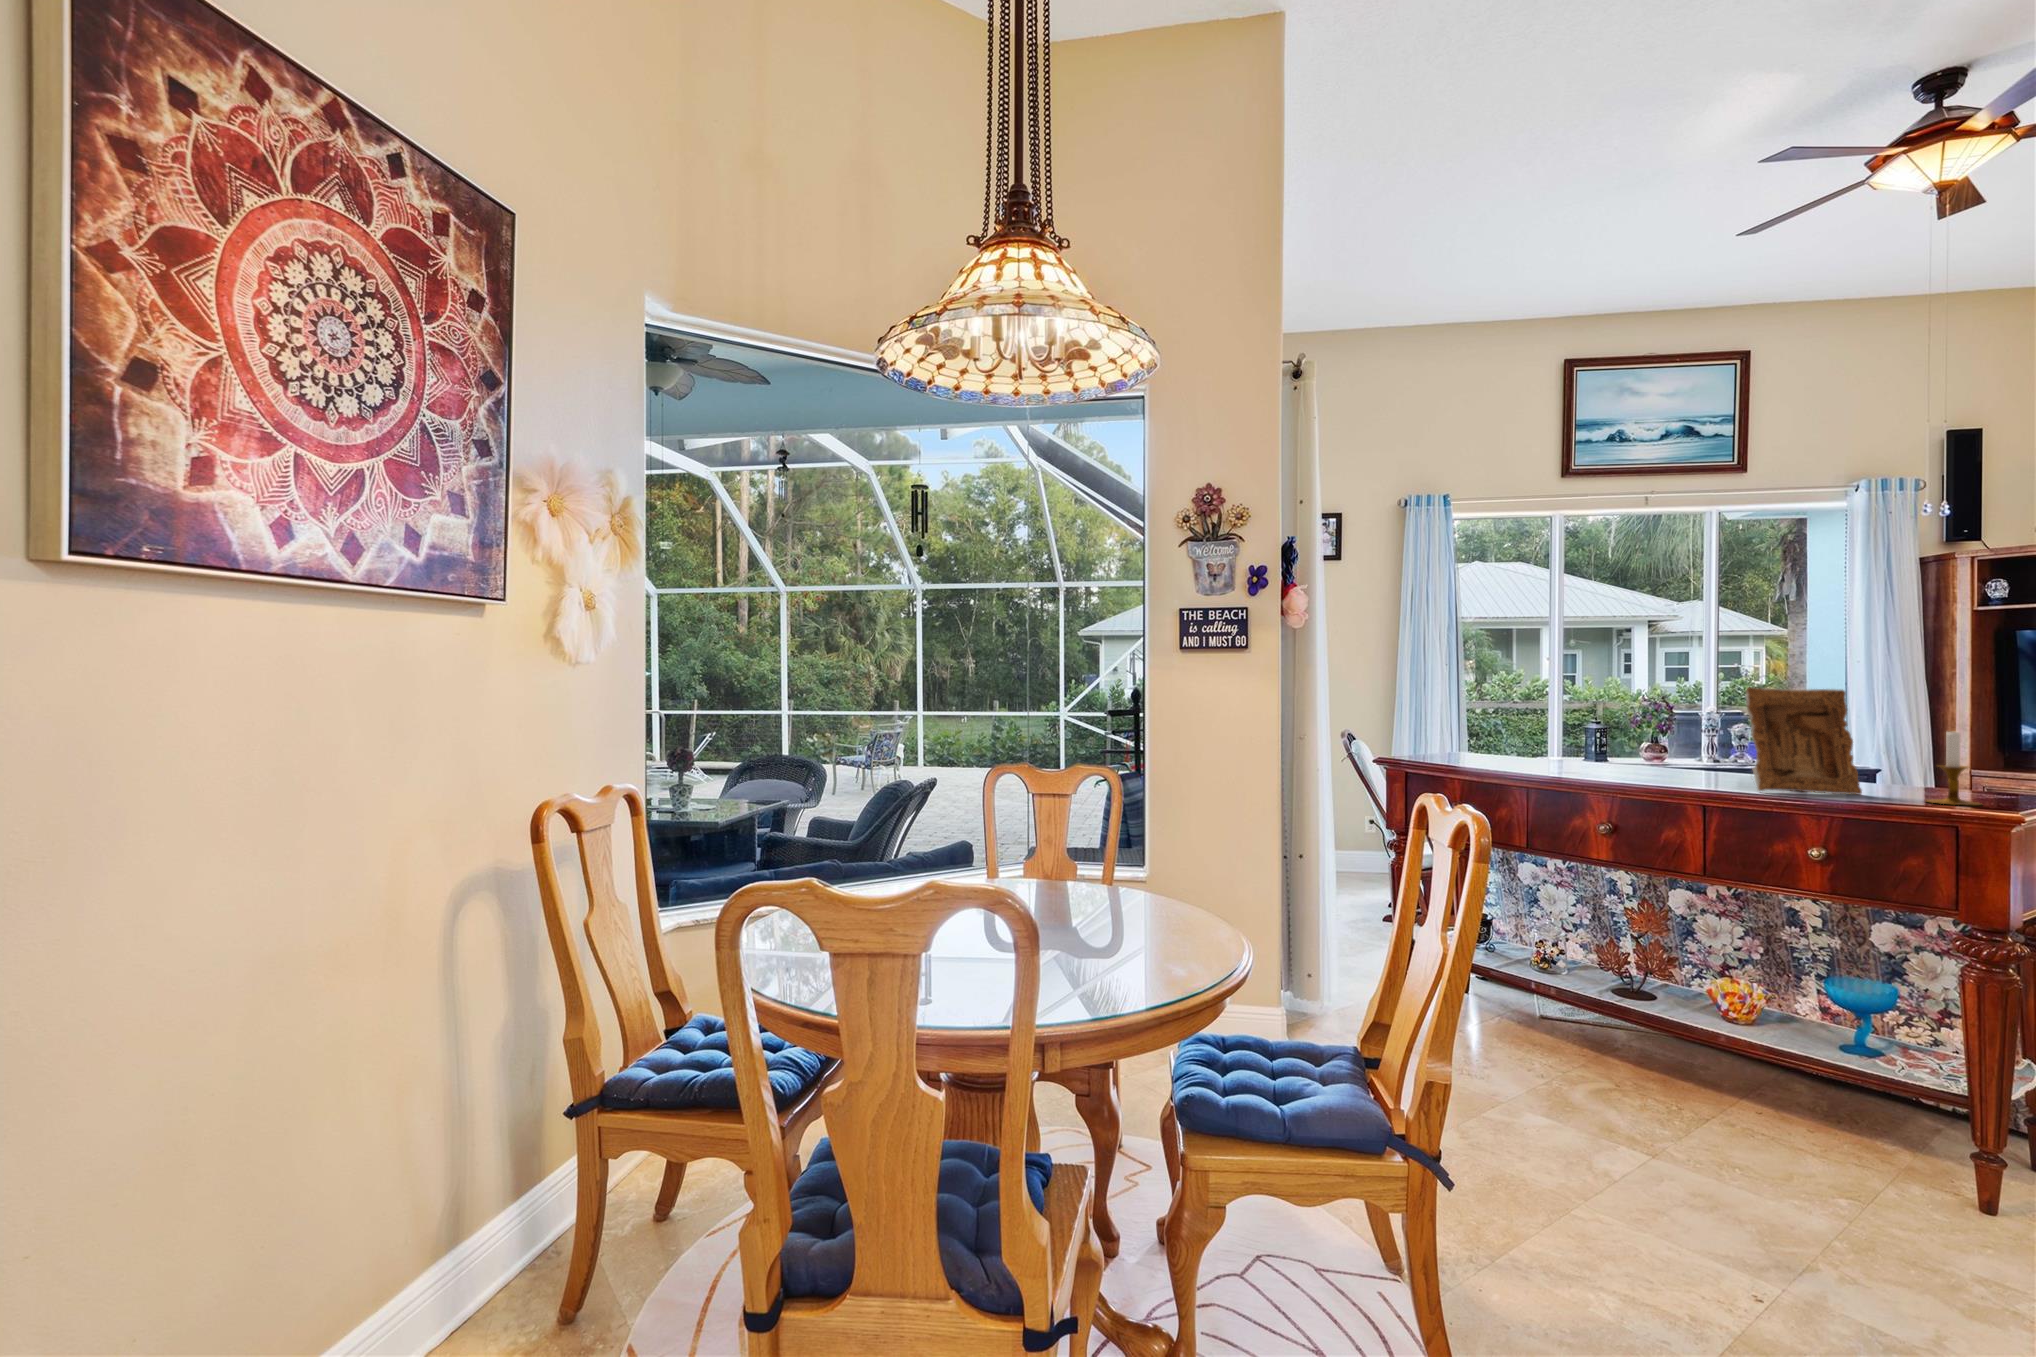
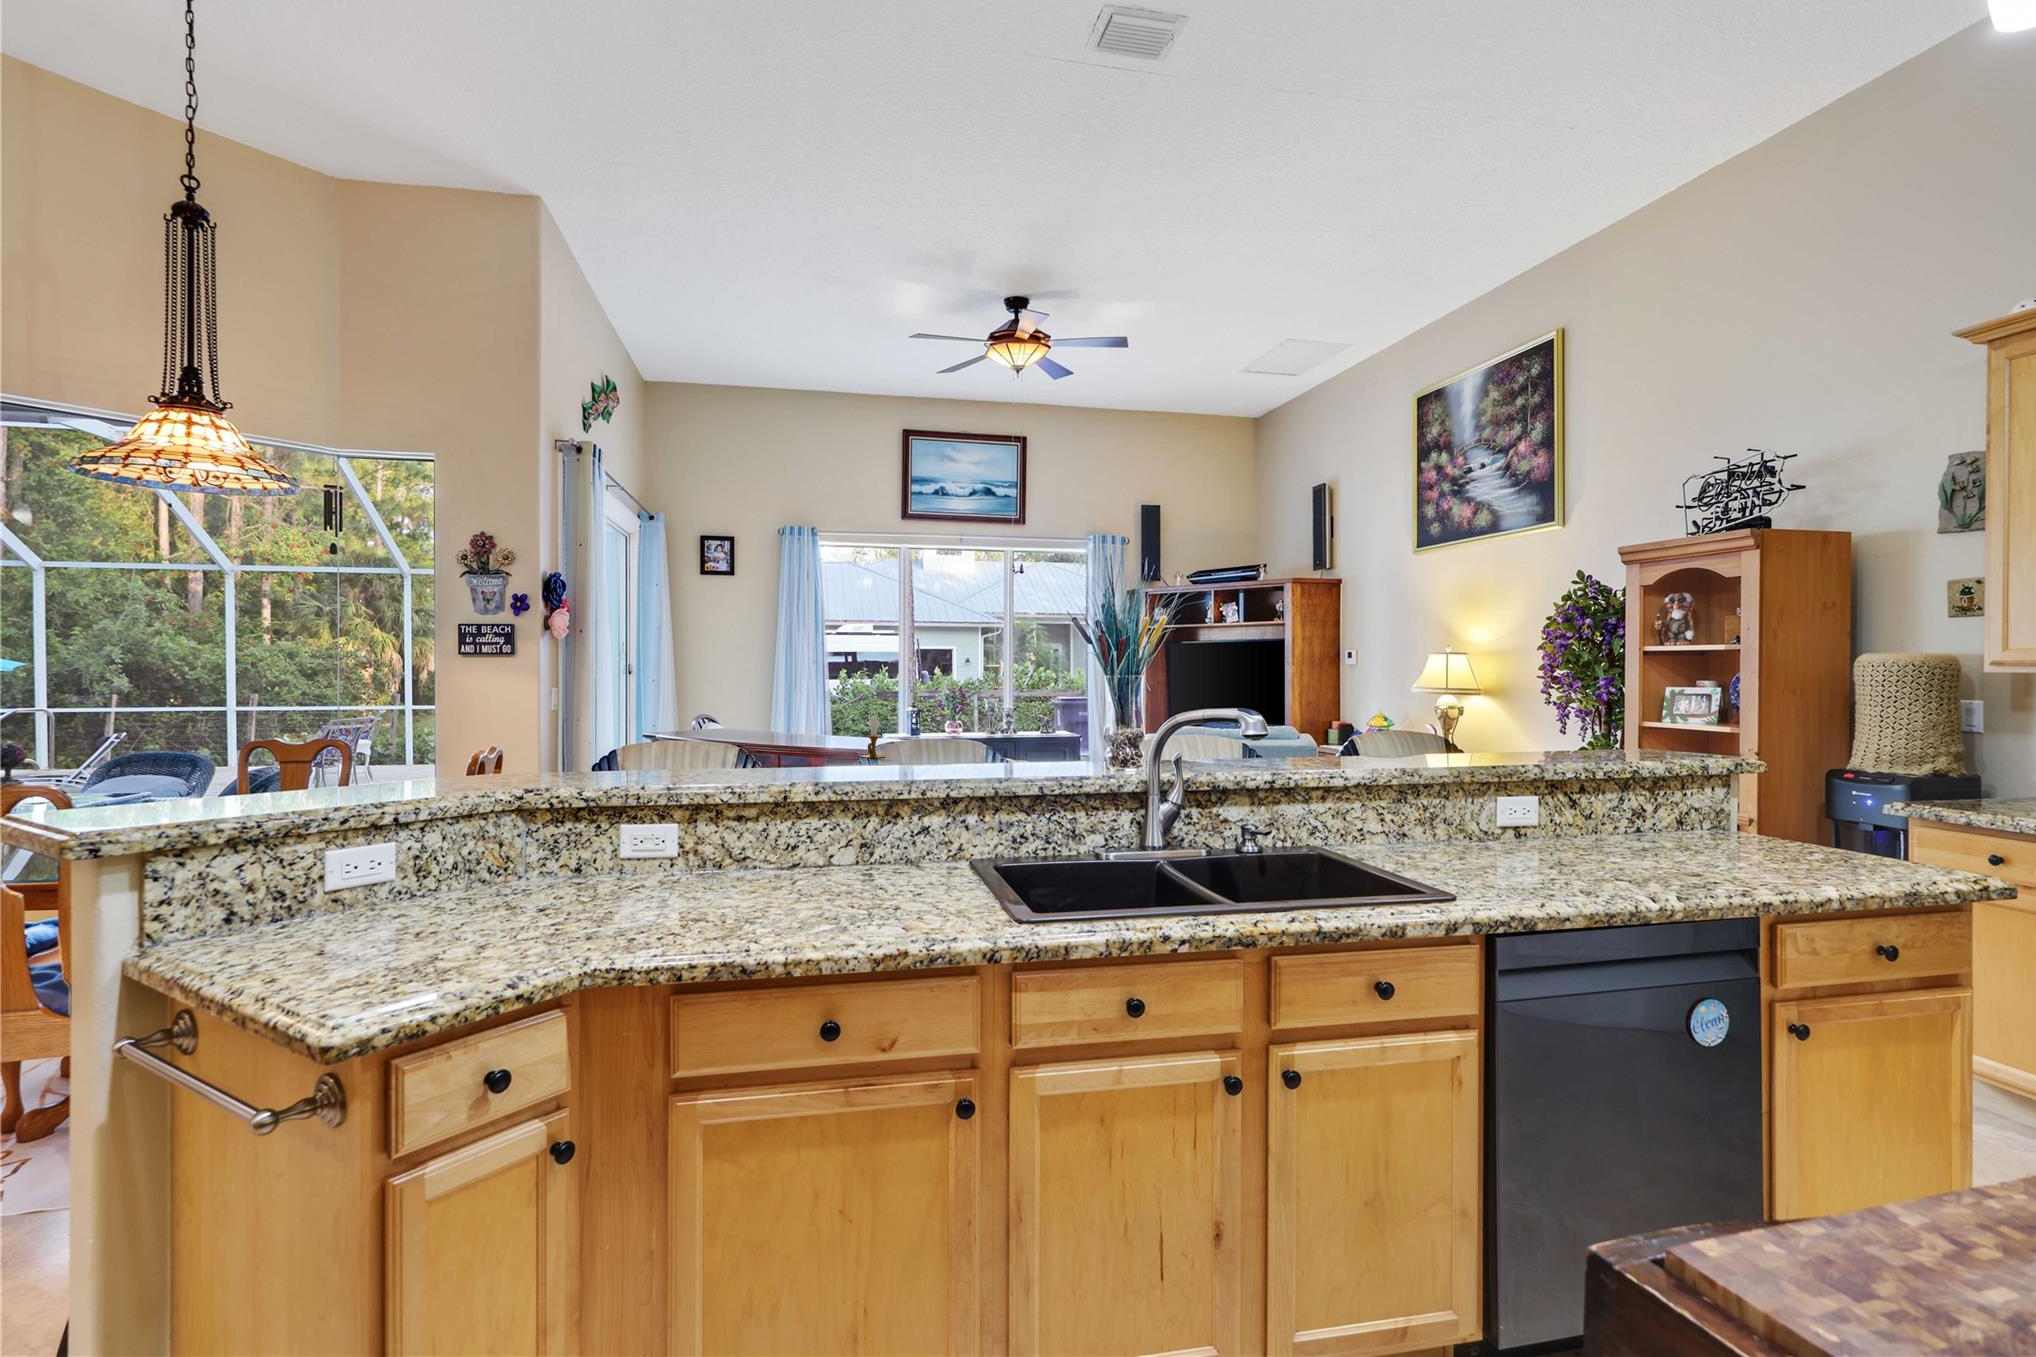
picture frame: present [1746,687,1862,794] -> none [798,688,856,753]

